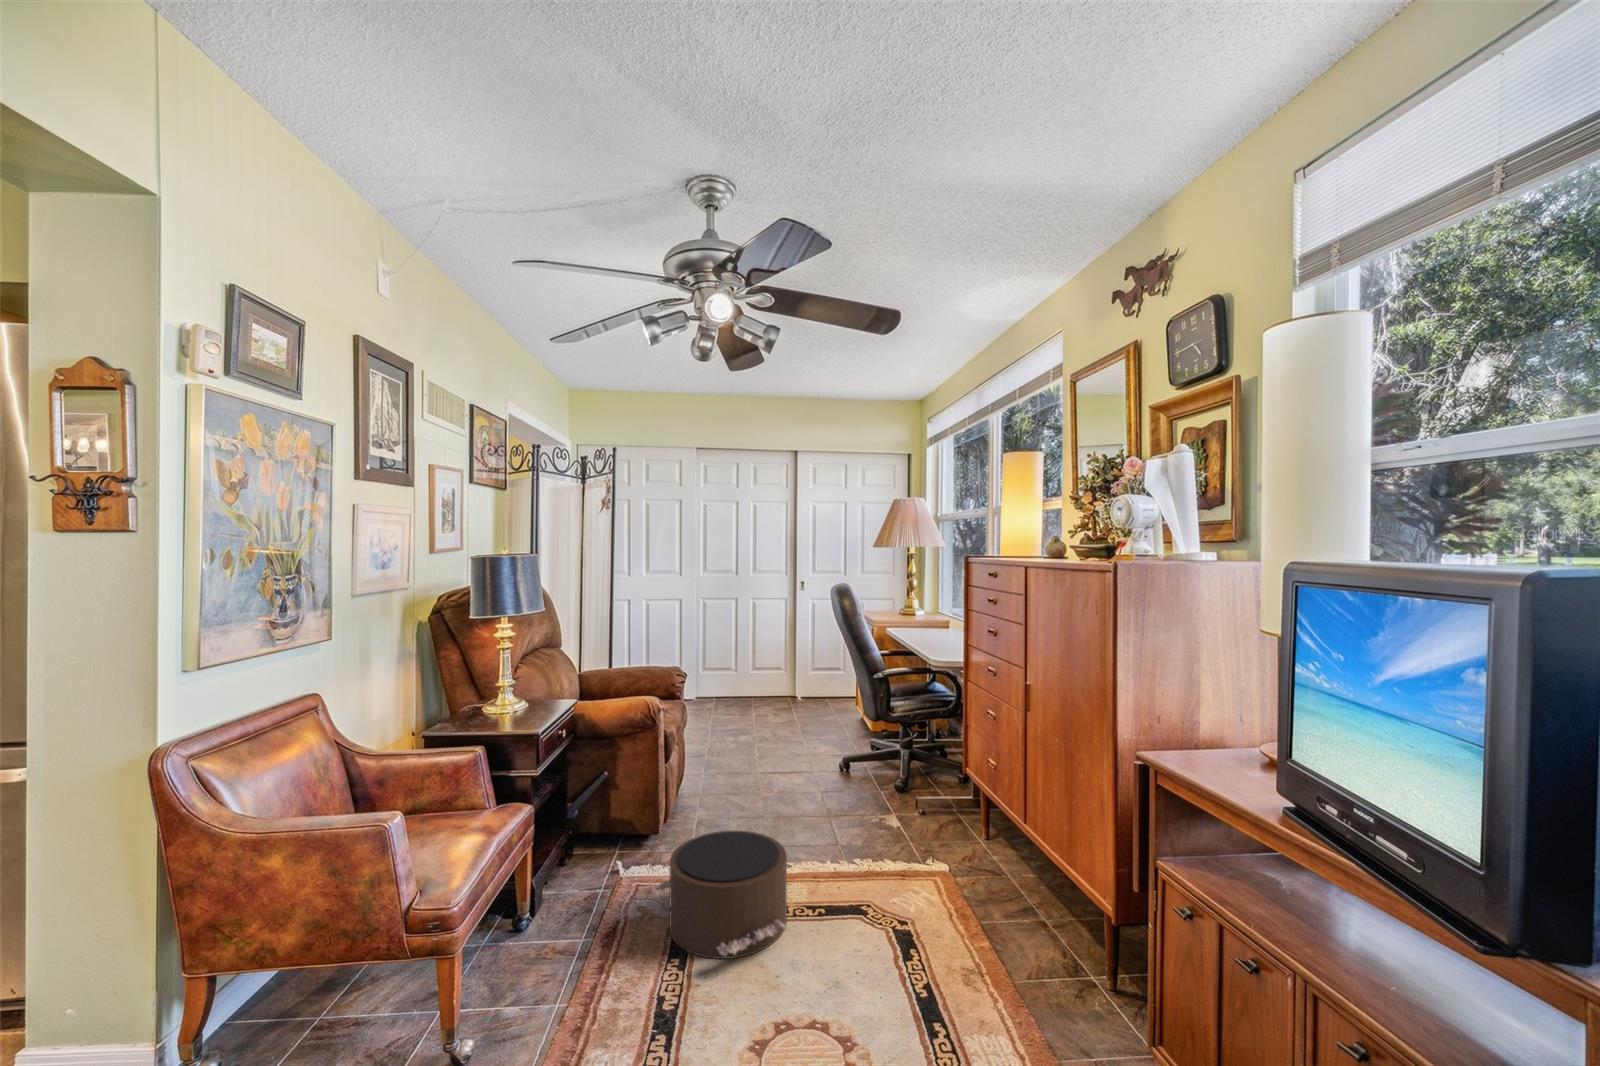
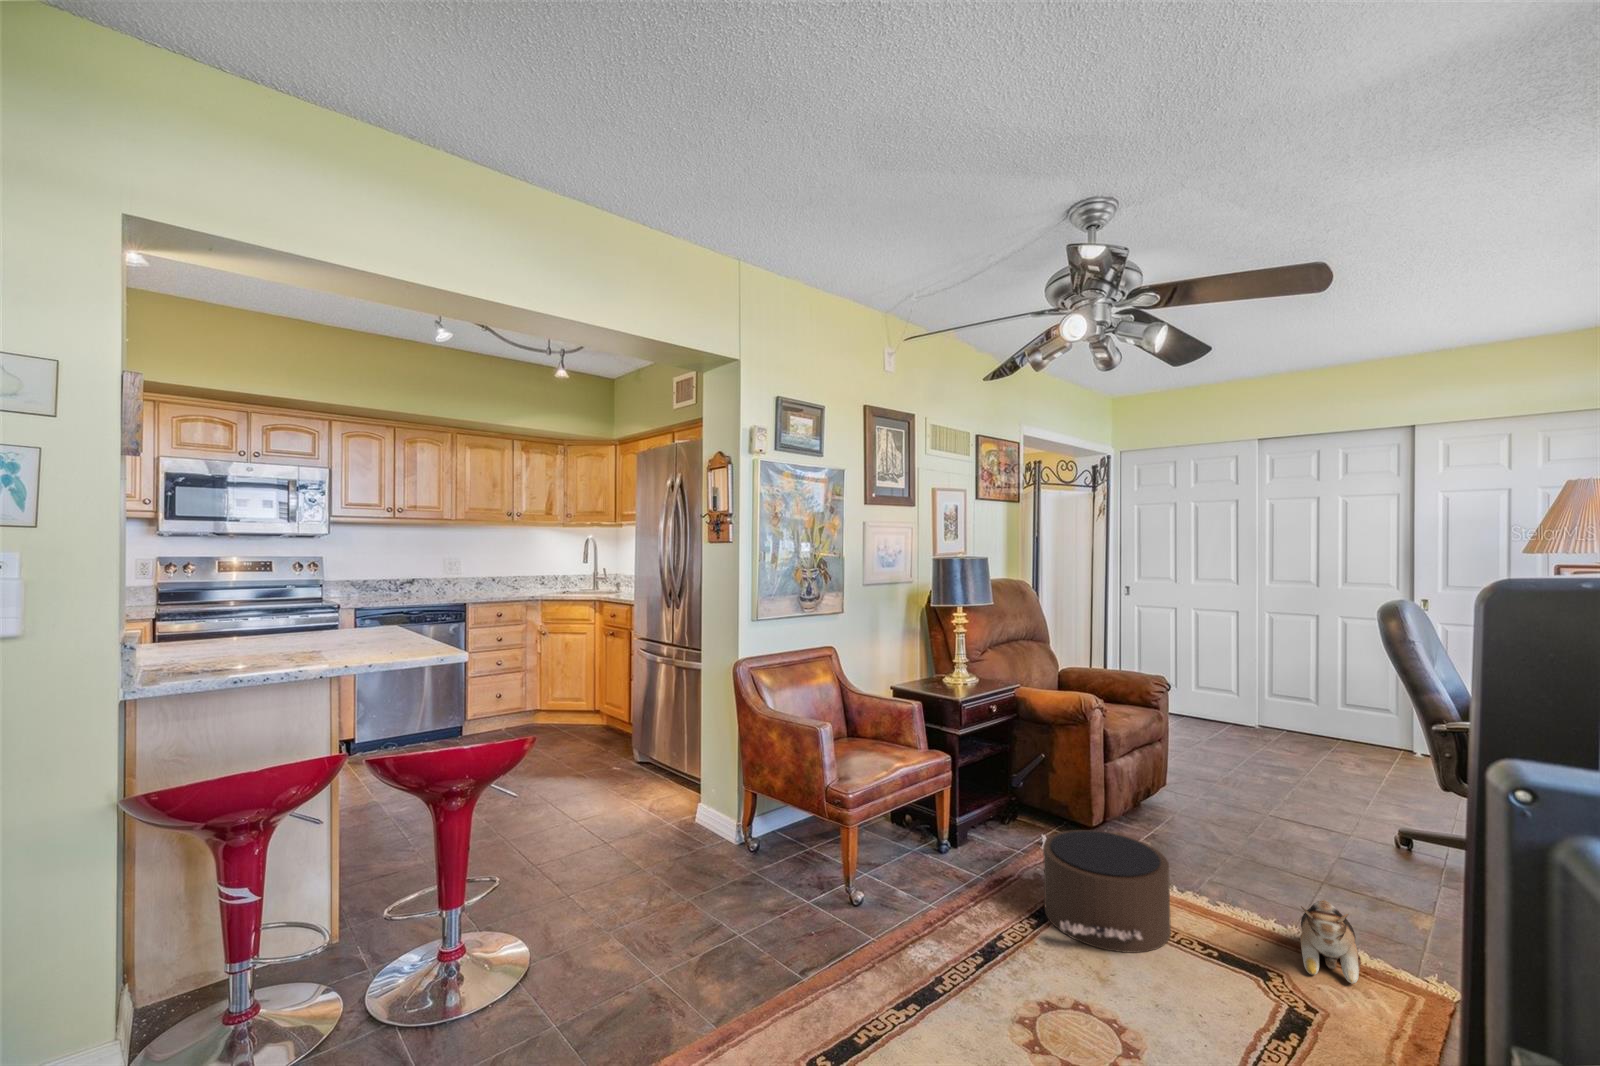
plush toy: none [858,828,910,892] -> present [1300,900,1361,984]

